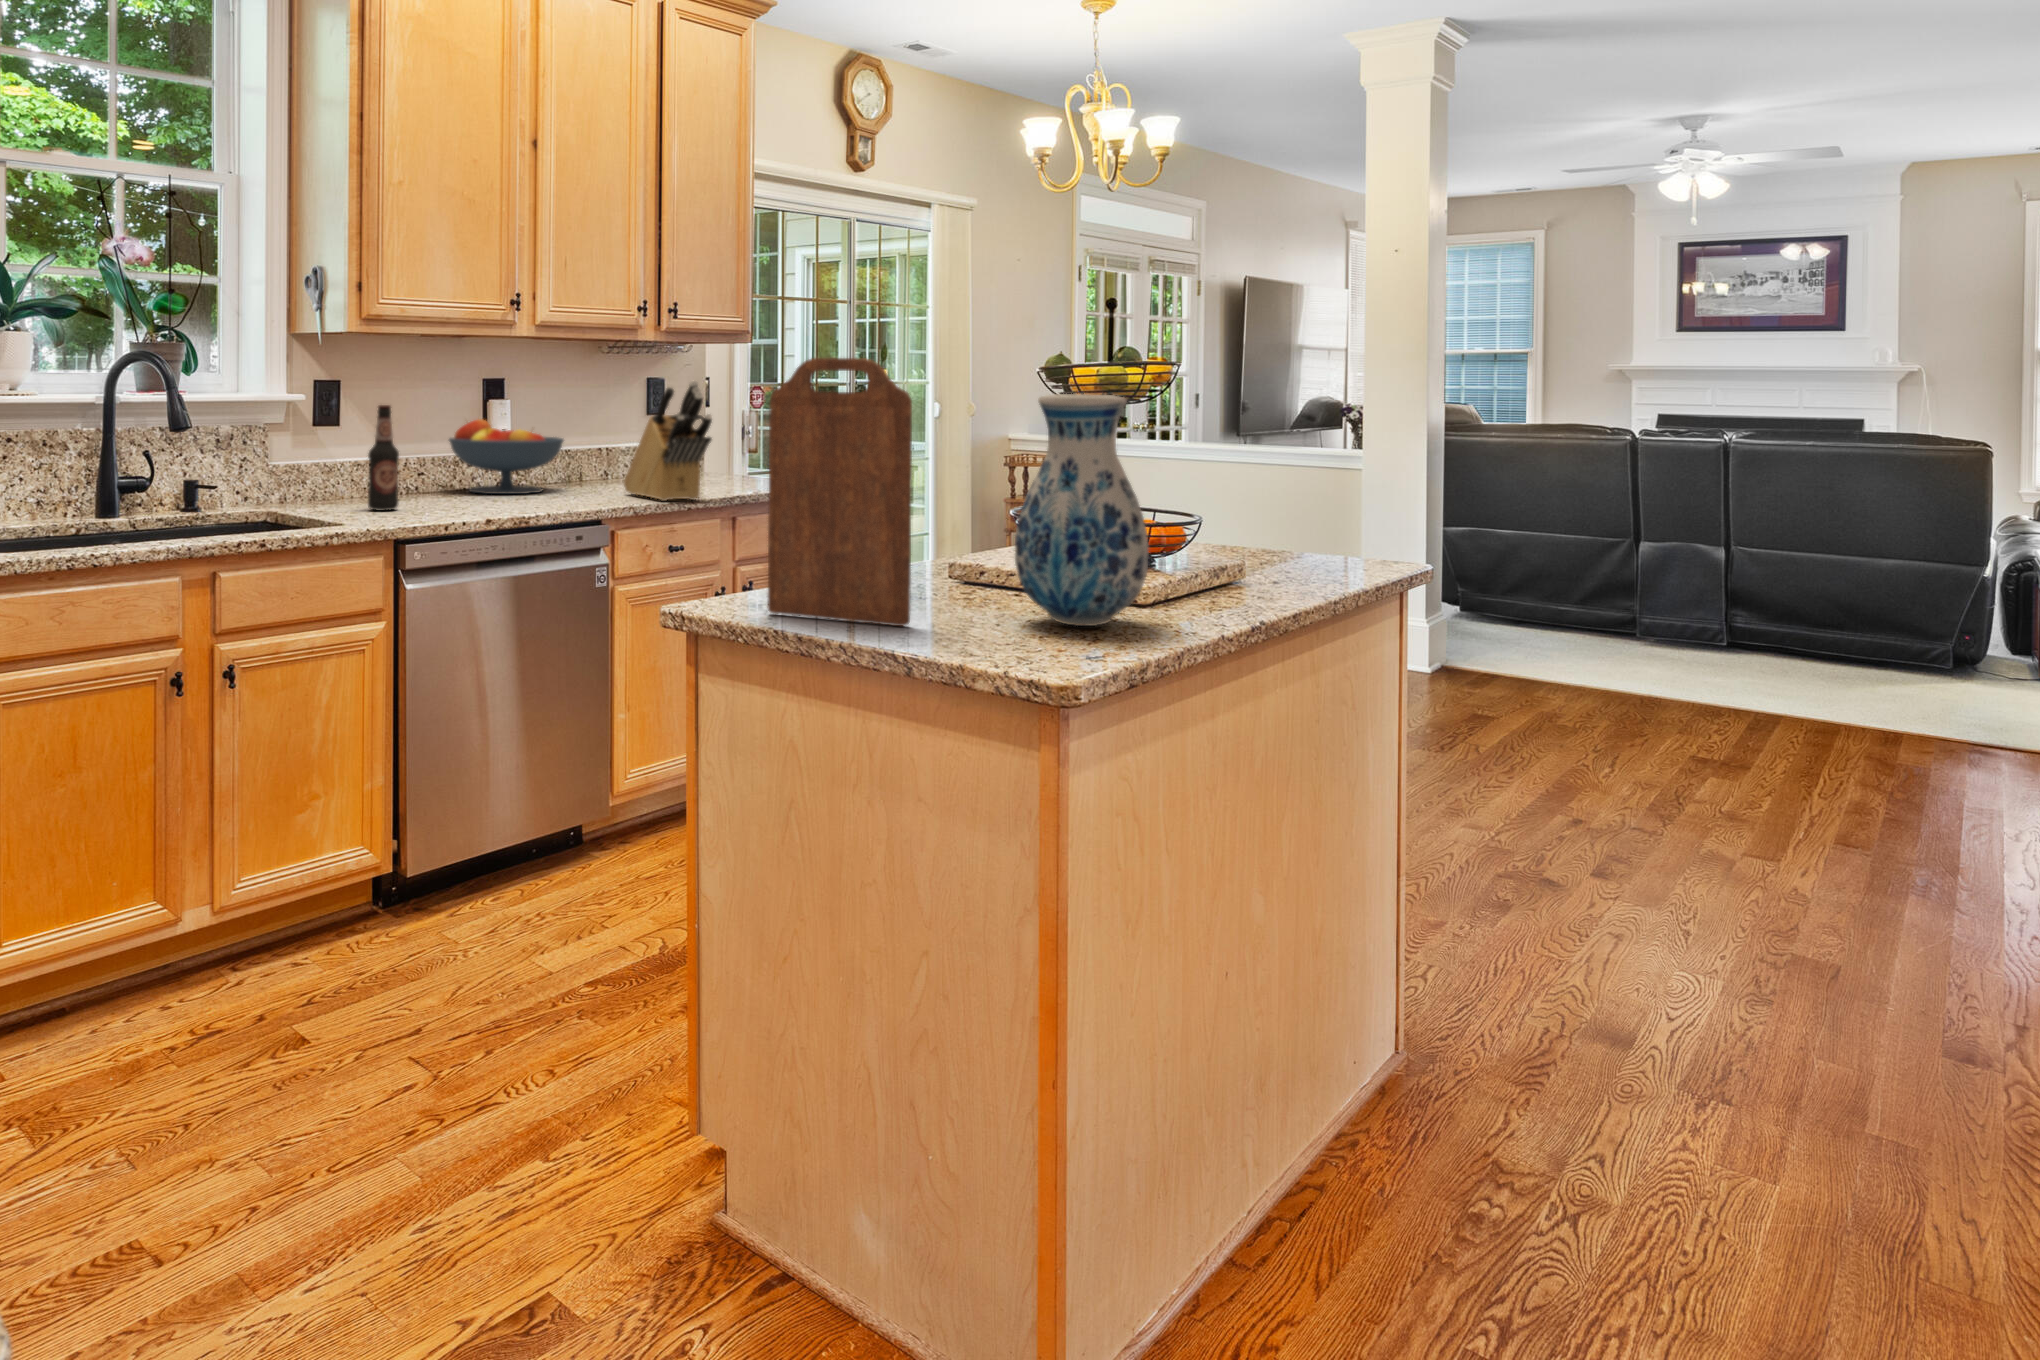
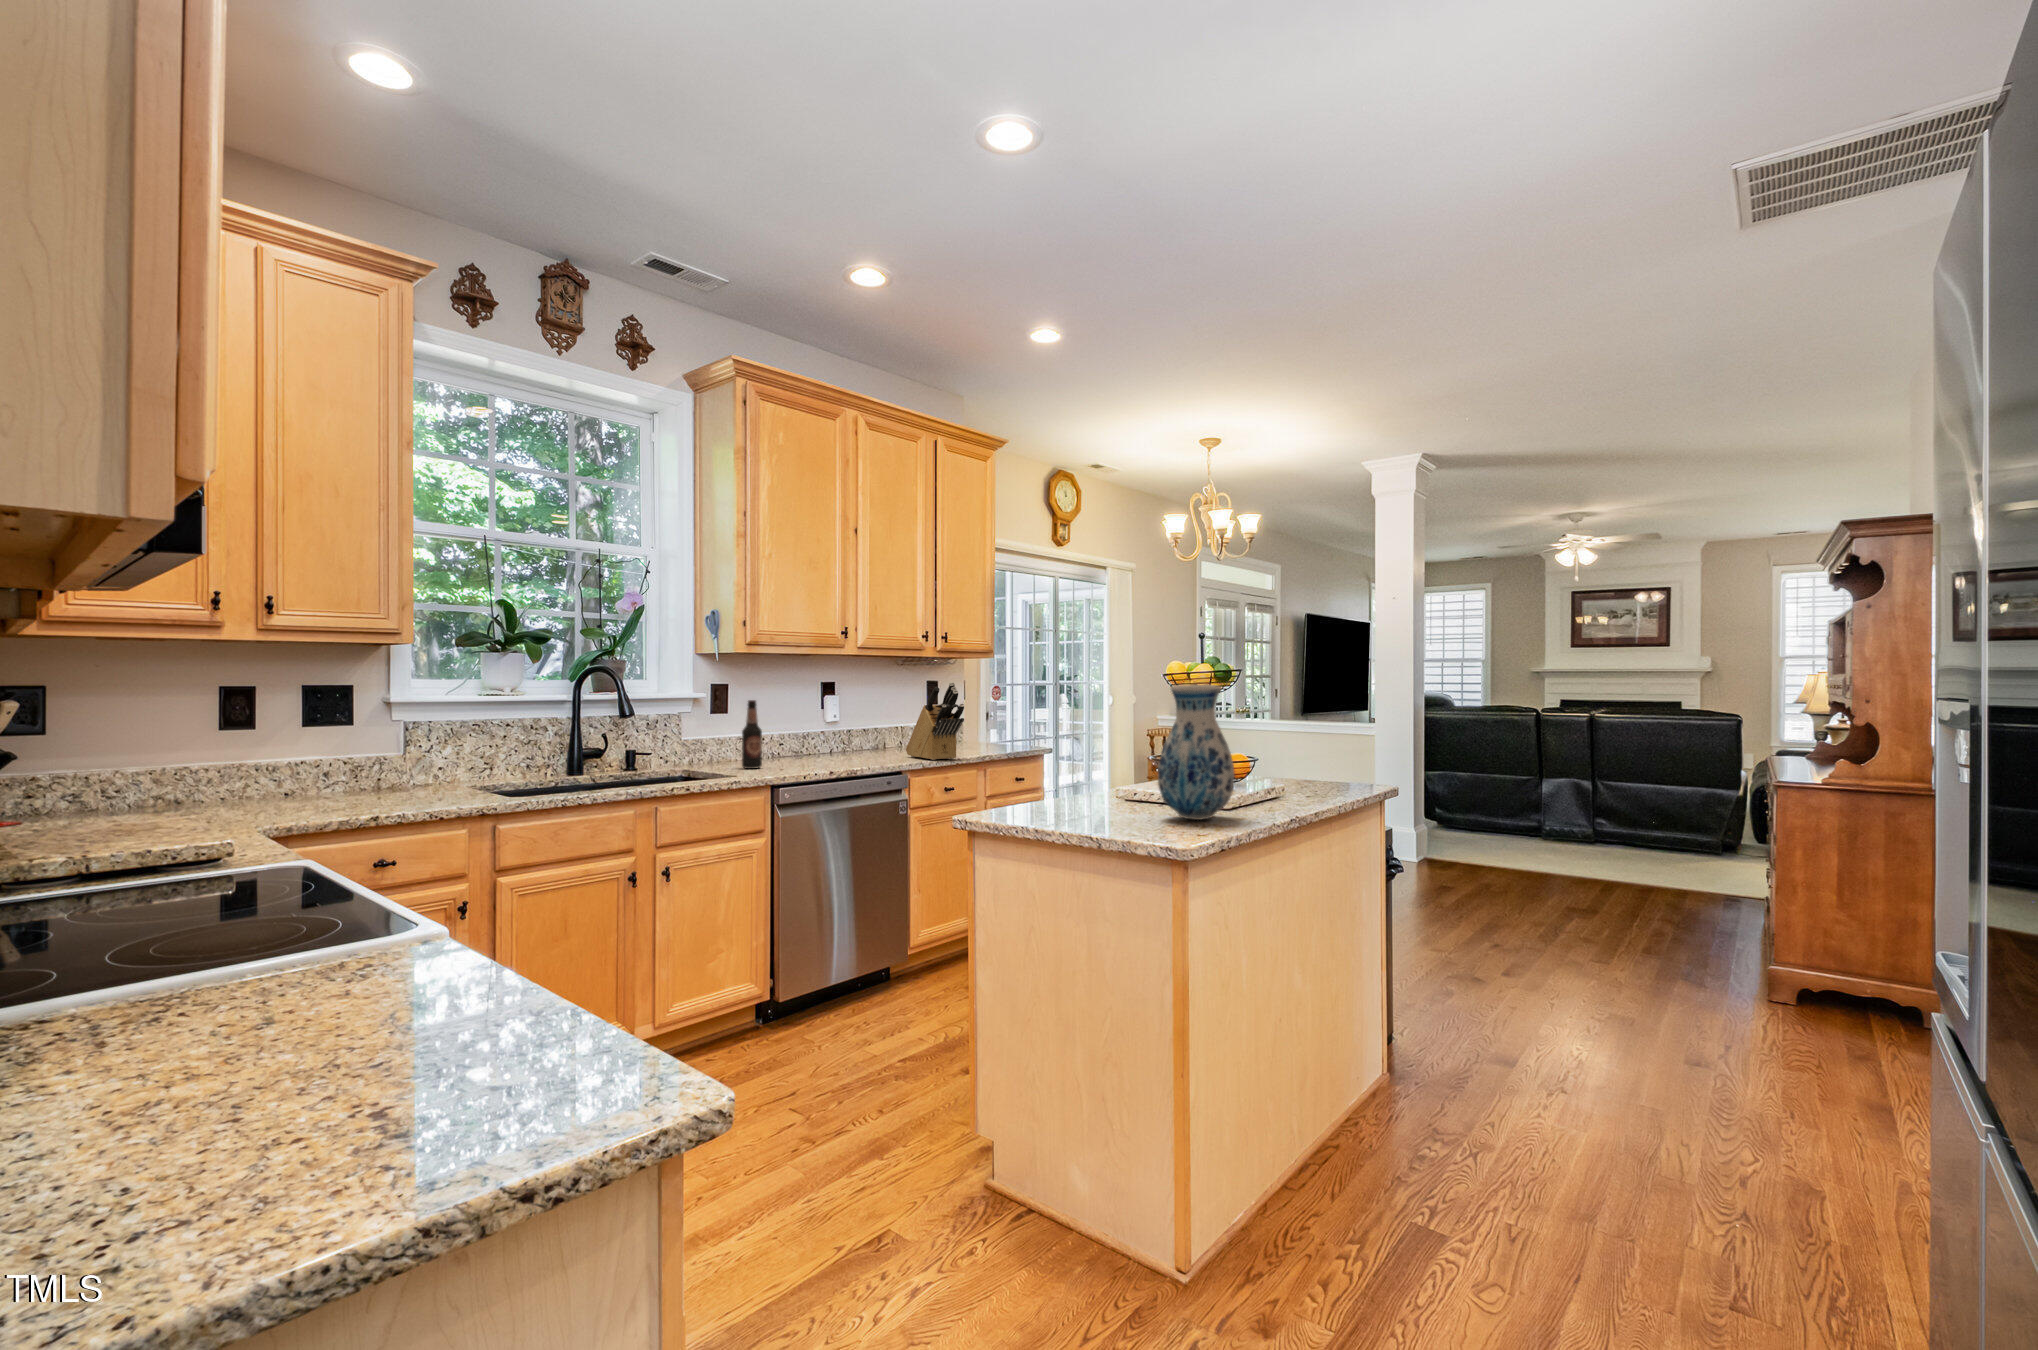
cutting board: present [768,358,912,626] -> none [1012,664,1098,823]
fruit bowl: present [449,419,564,494] -> none [790,709,866,758]

